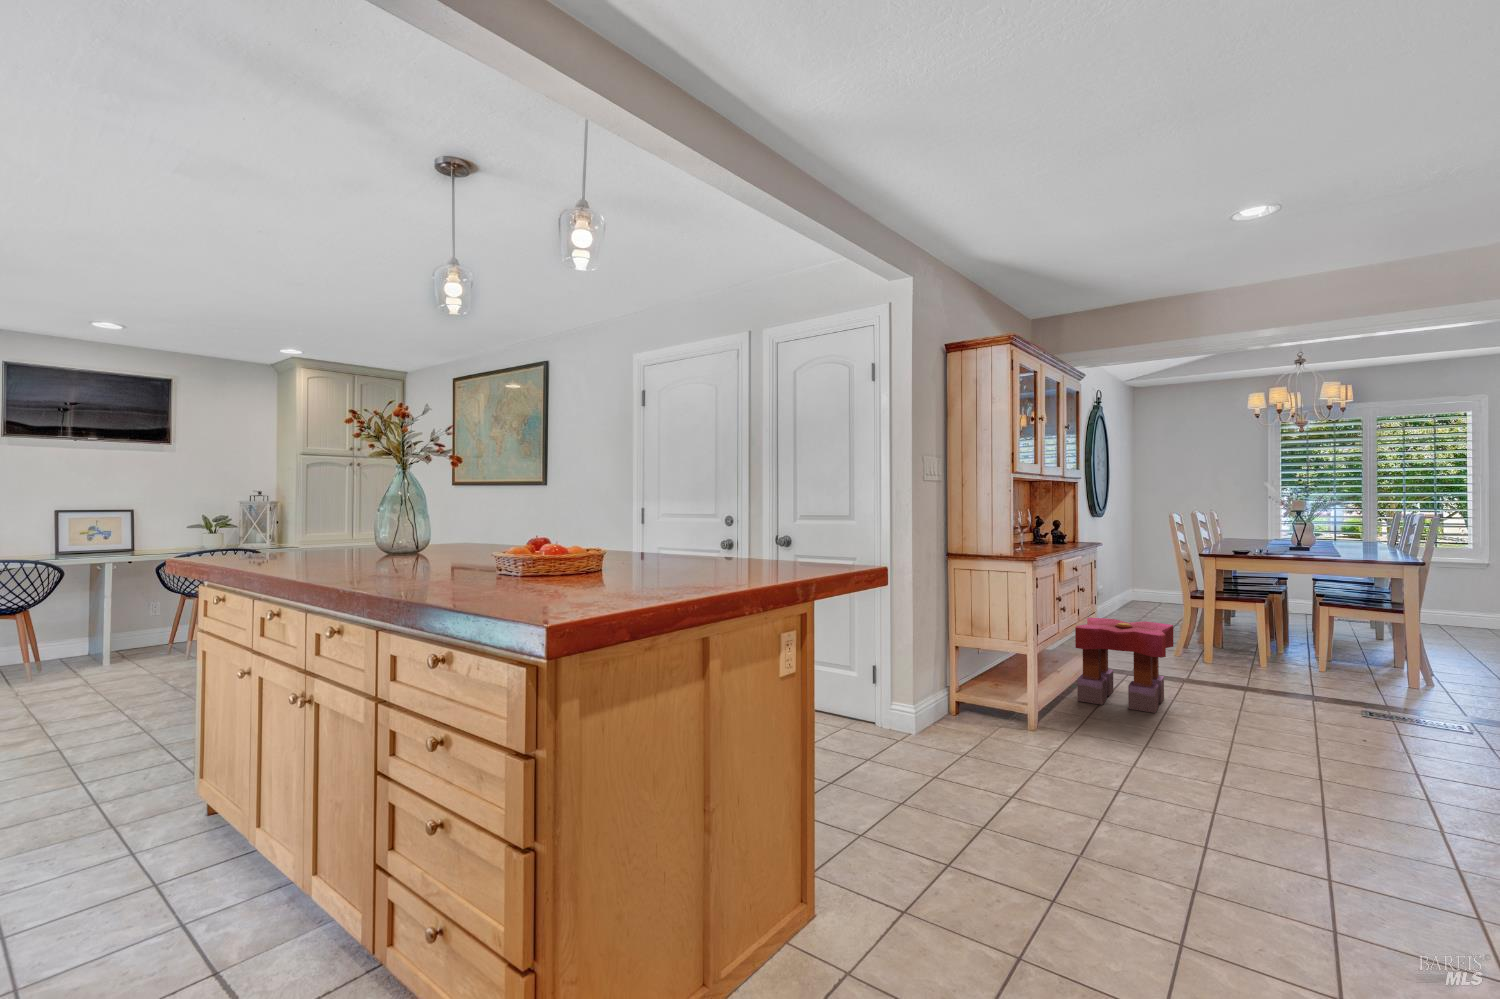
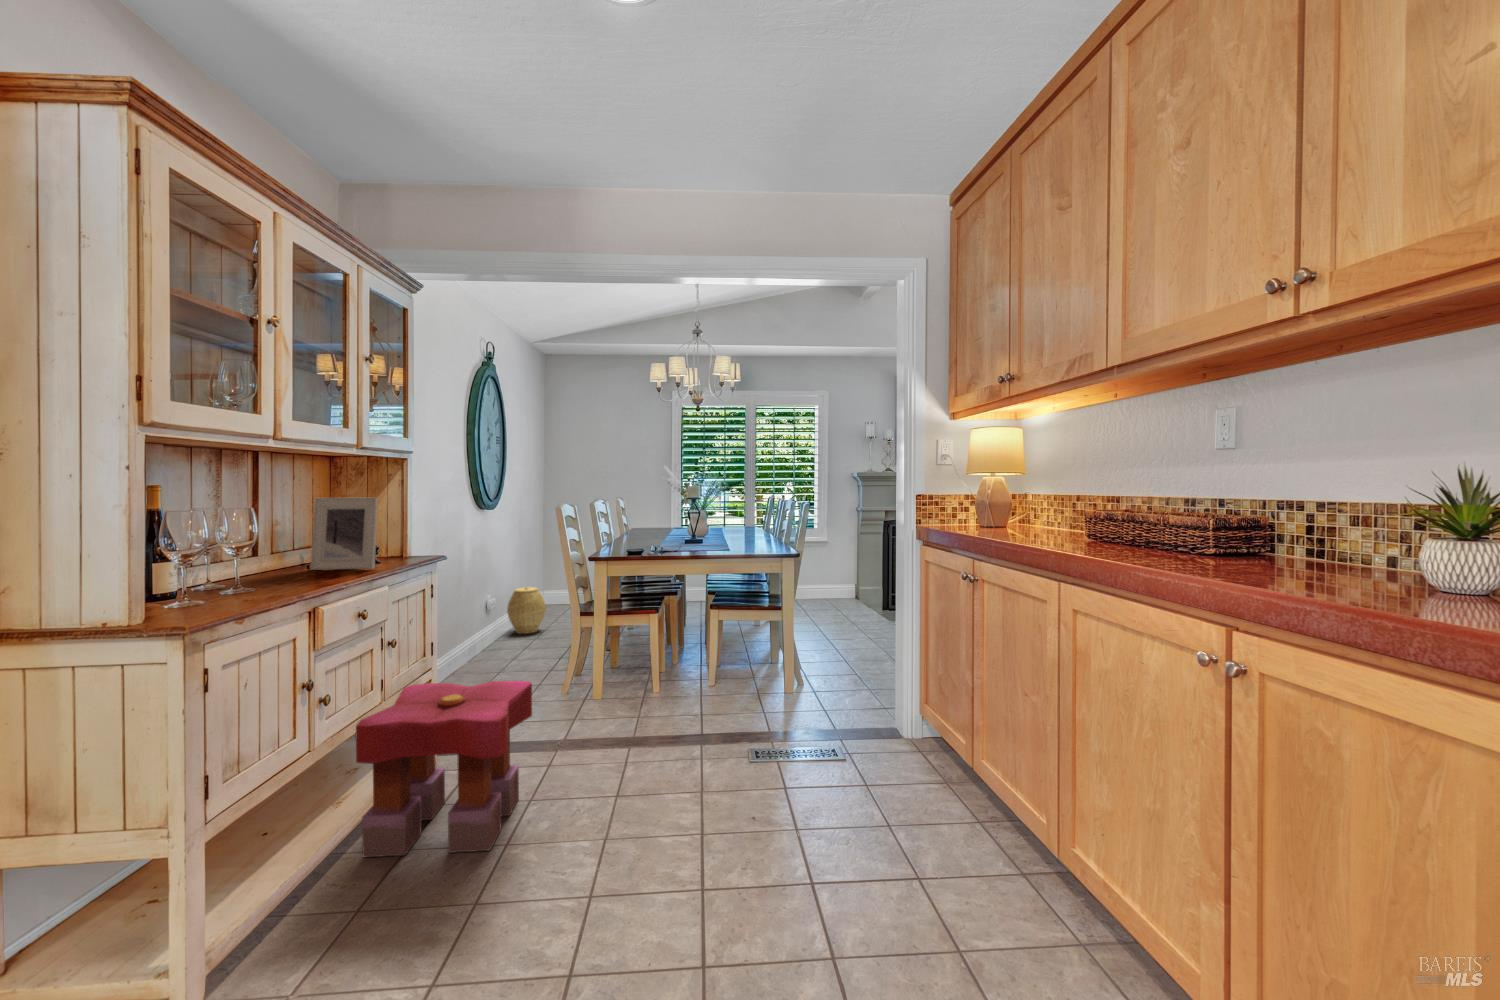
picture frame: none [1036,506,1073,546] -> present [310,498,378,570]
woven basket: none [1108,583,1142,620] -> present [507,587,546,634]

